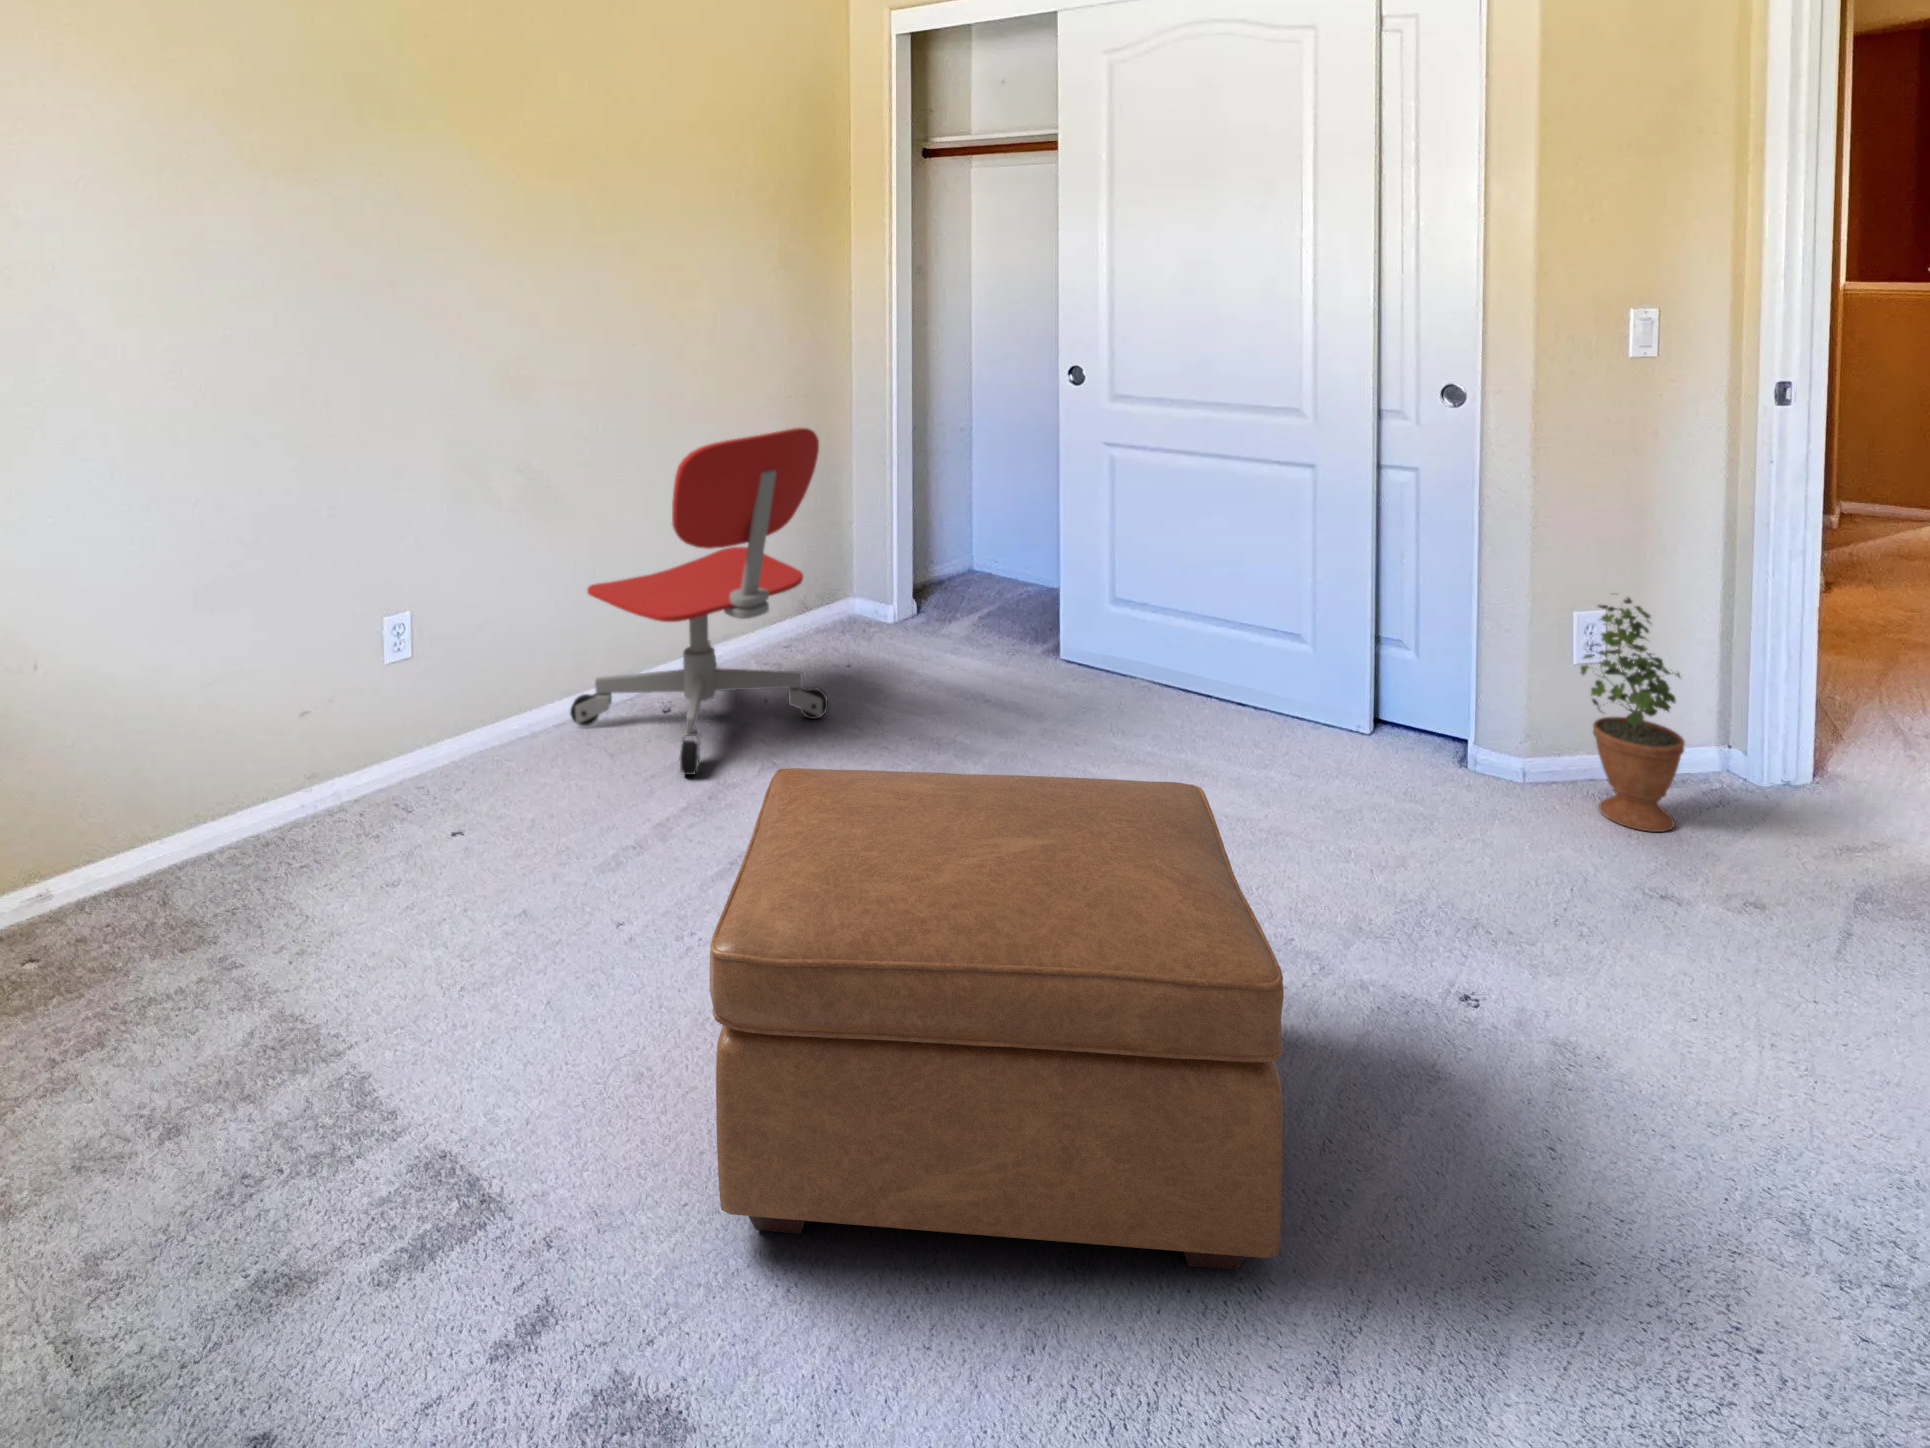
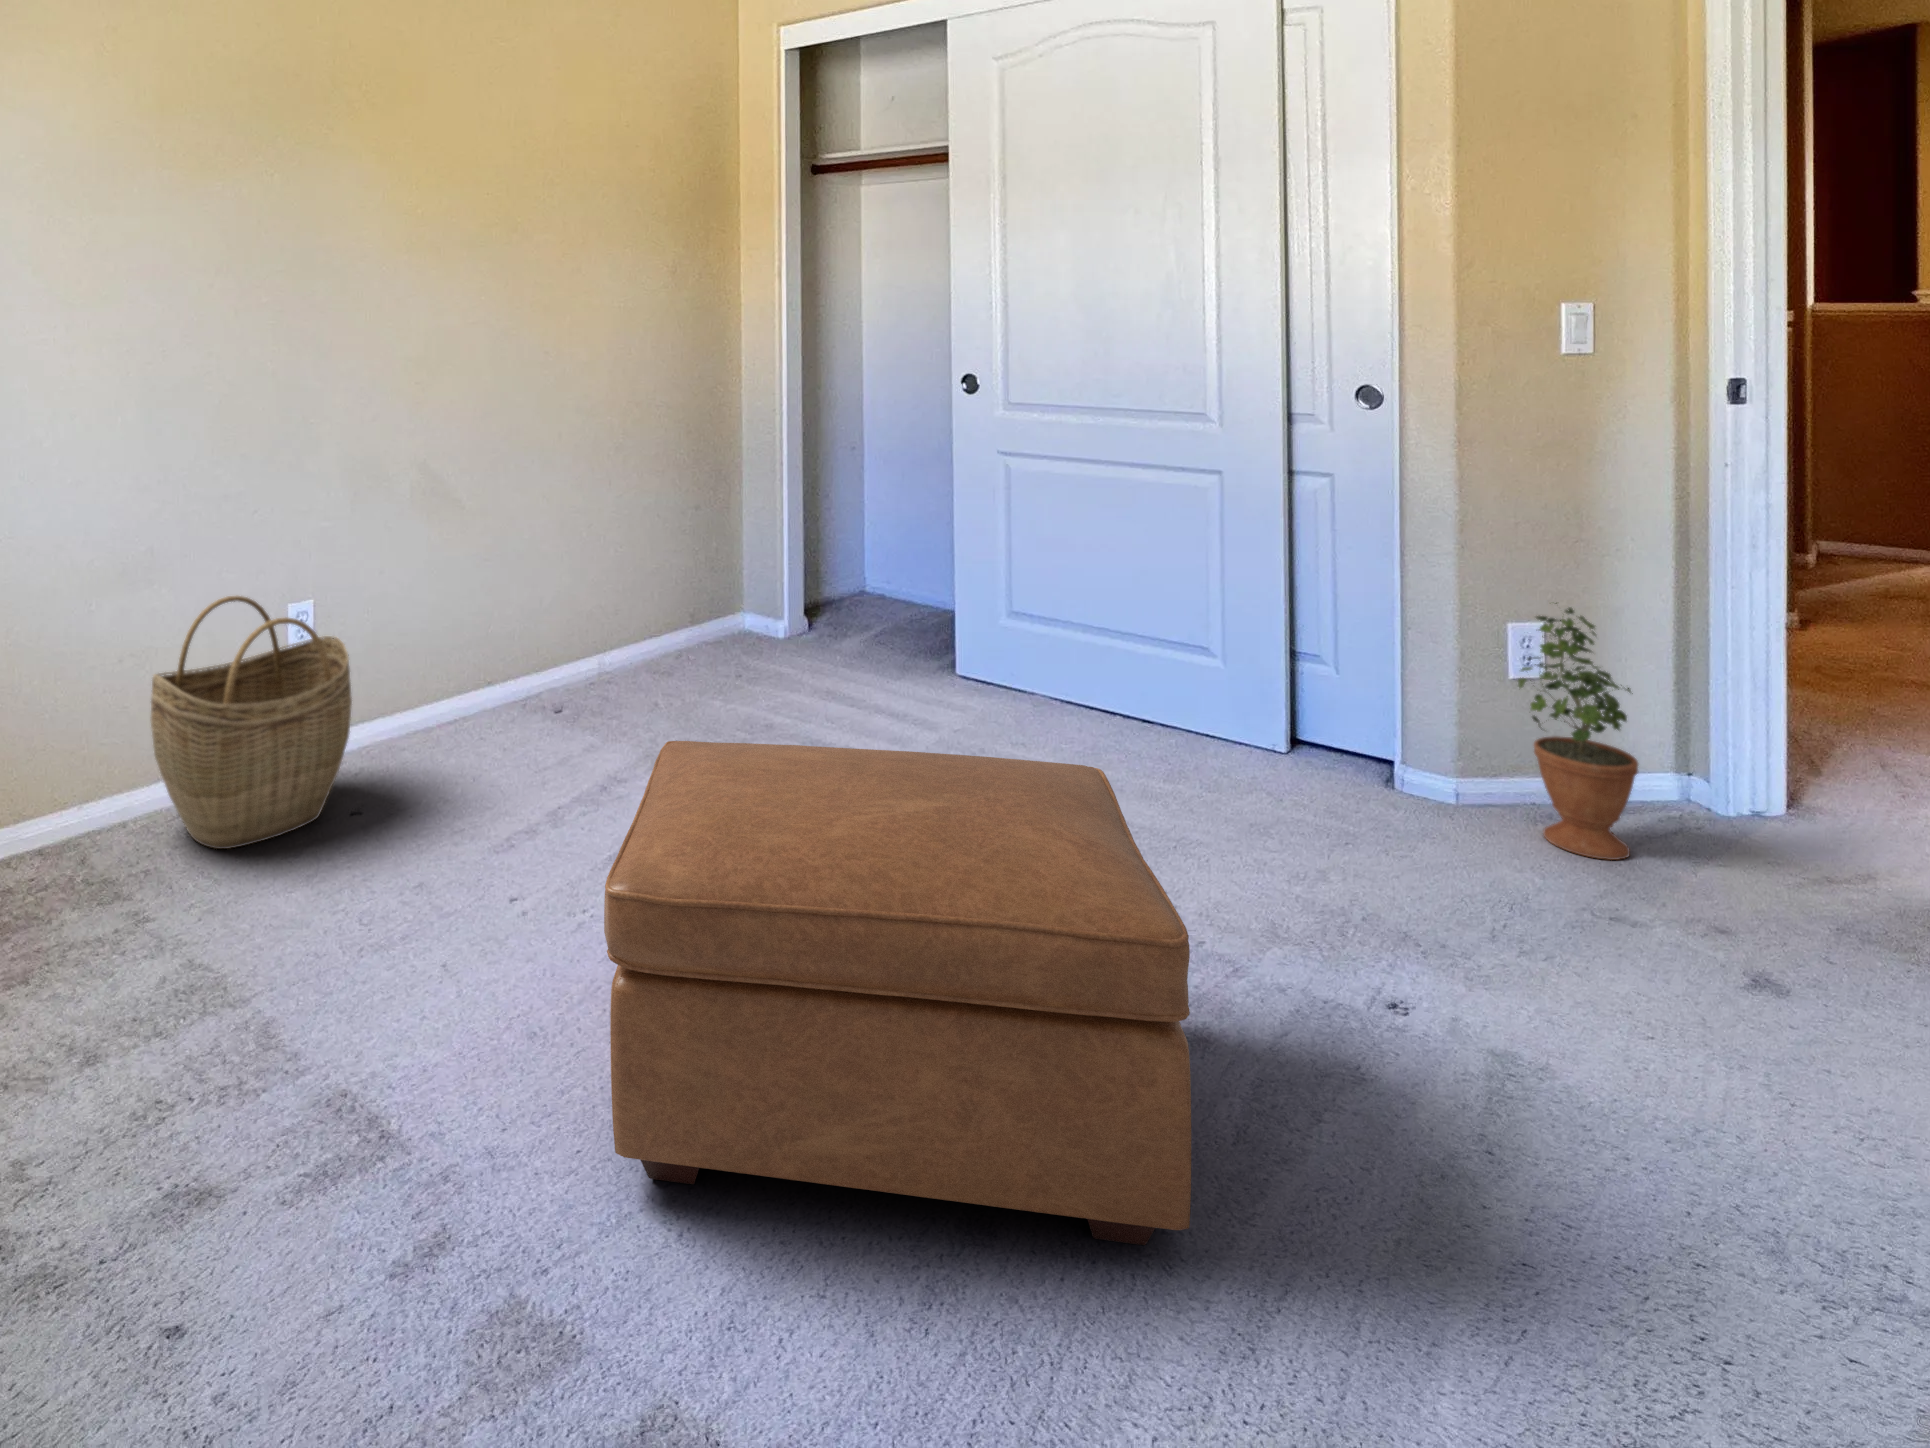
office chair: present [570,428,828,775] -> none [456,427,713,772]
woven basket: none [245,612,459,877] -> present [151,596,352,849]

